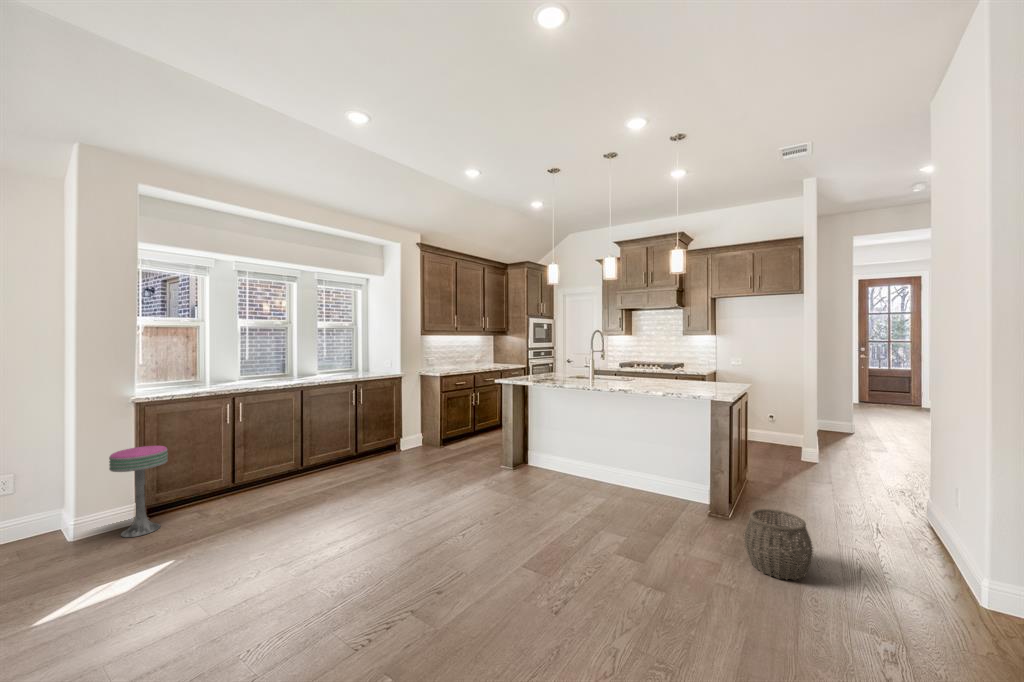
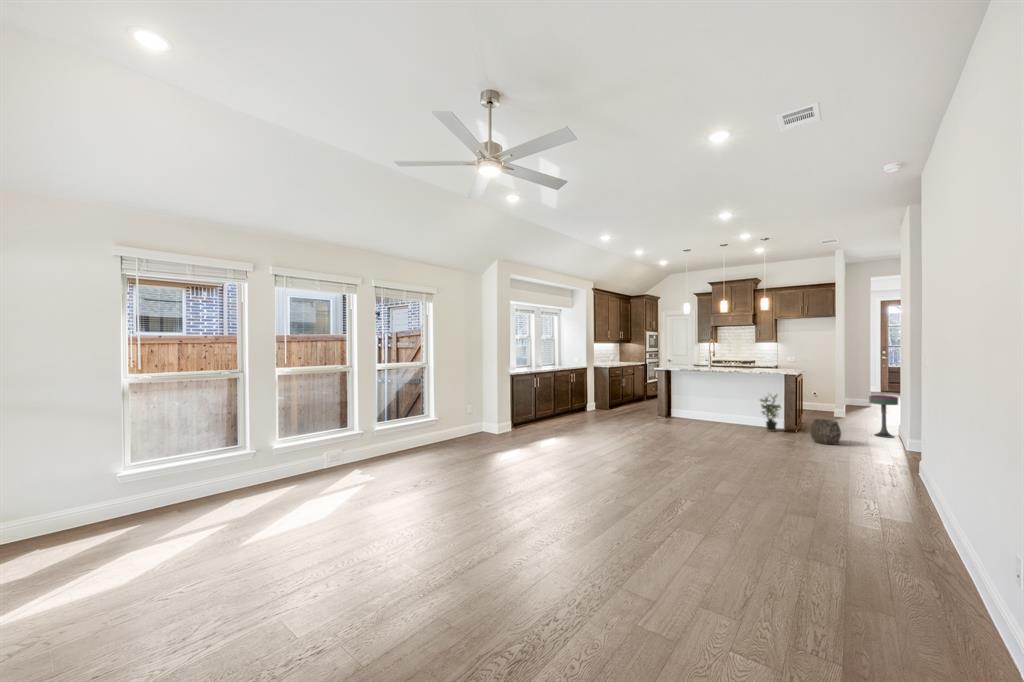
potted plant: none [653,436,696,518] -> present [760,395,781,432]
bar stool: present [109,446,168,537] -> present [869,395,898,437]

